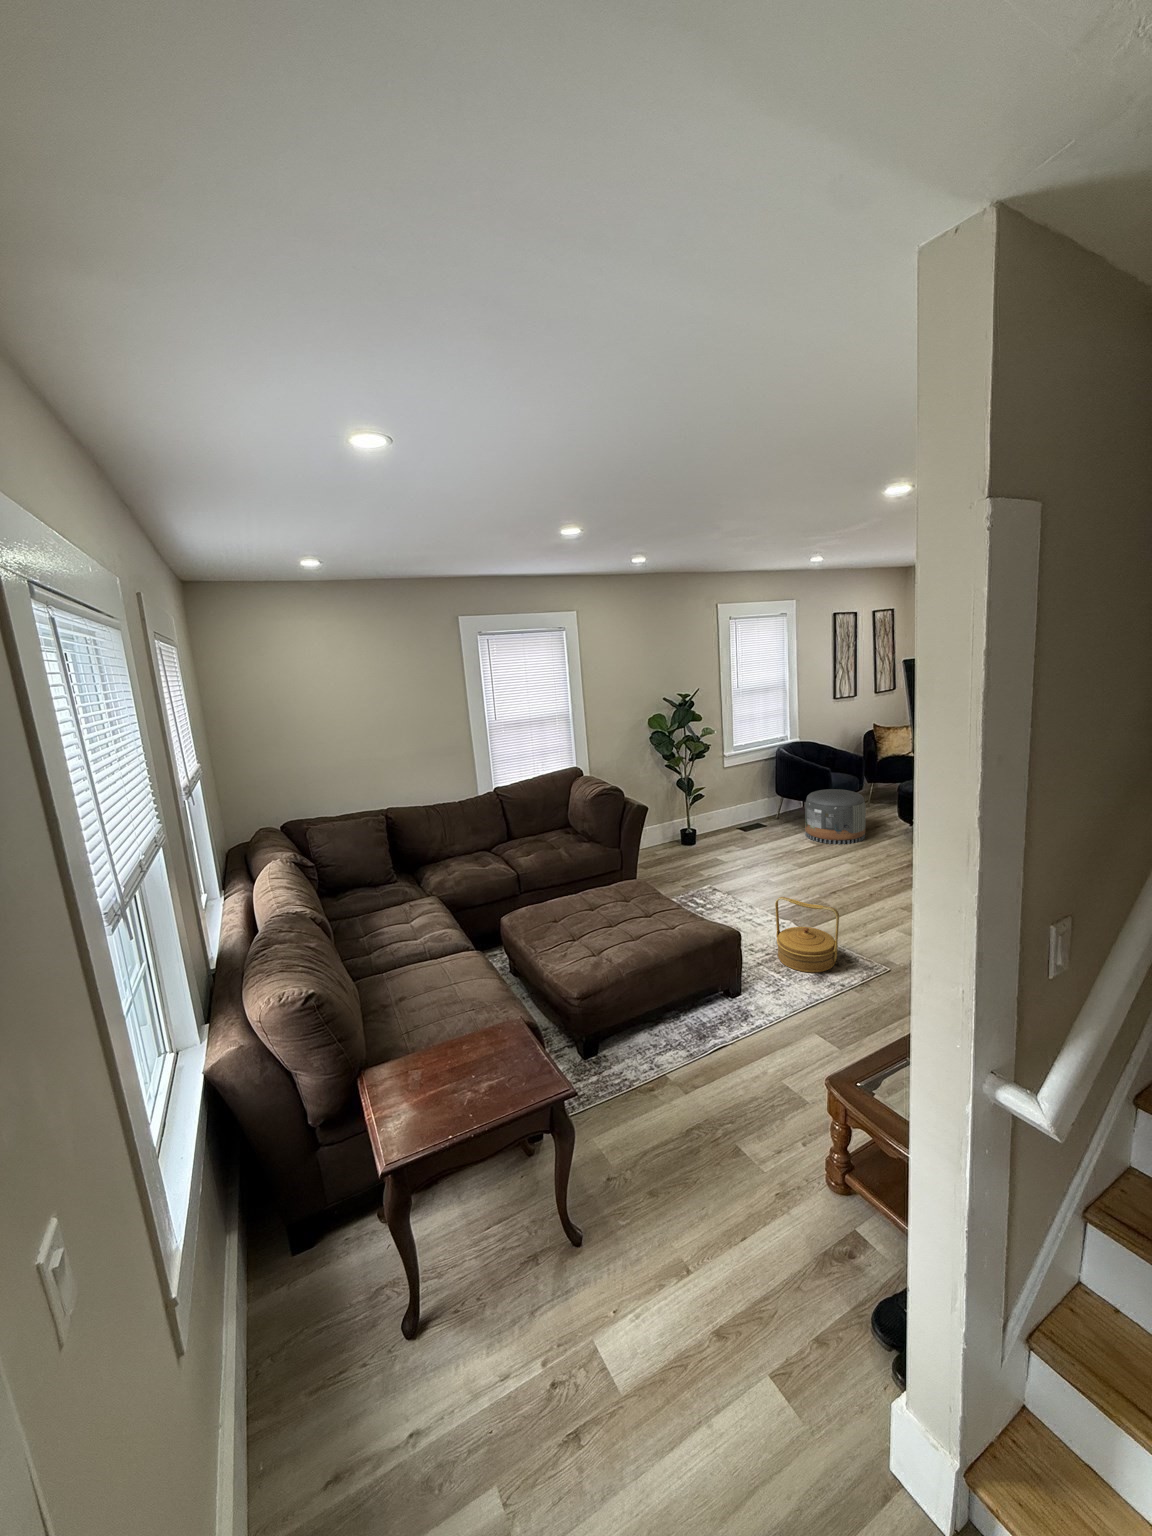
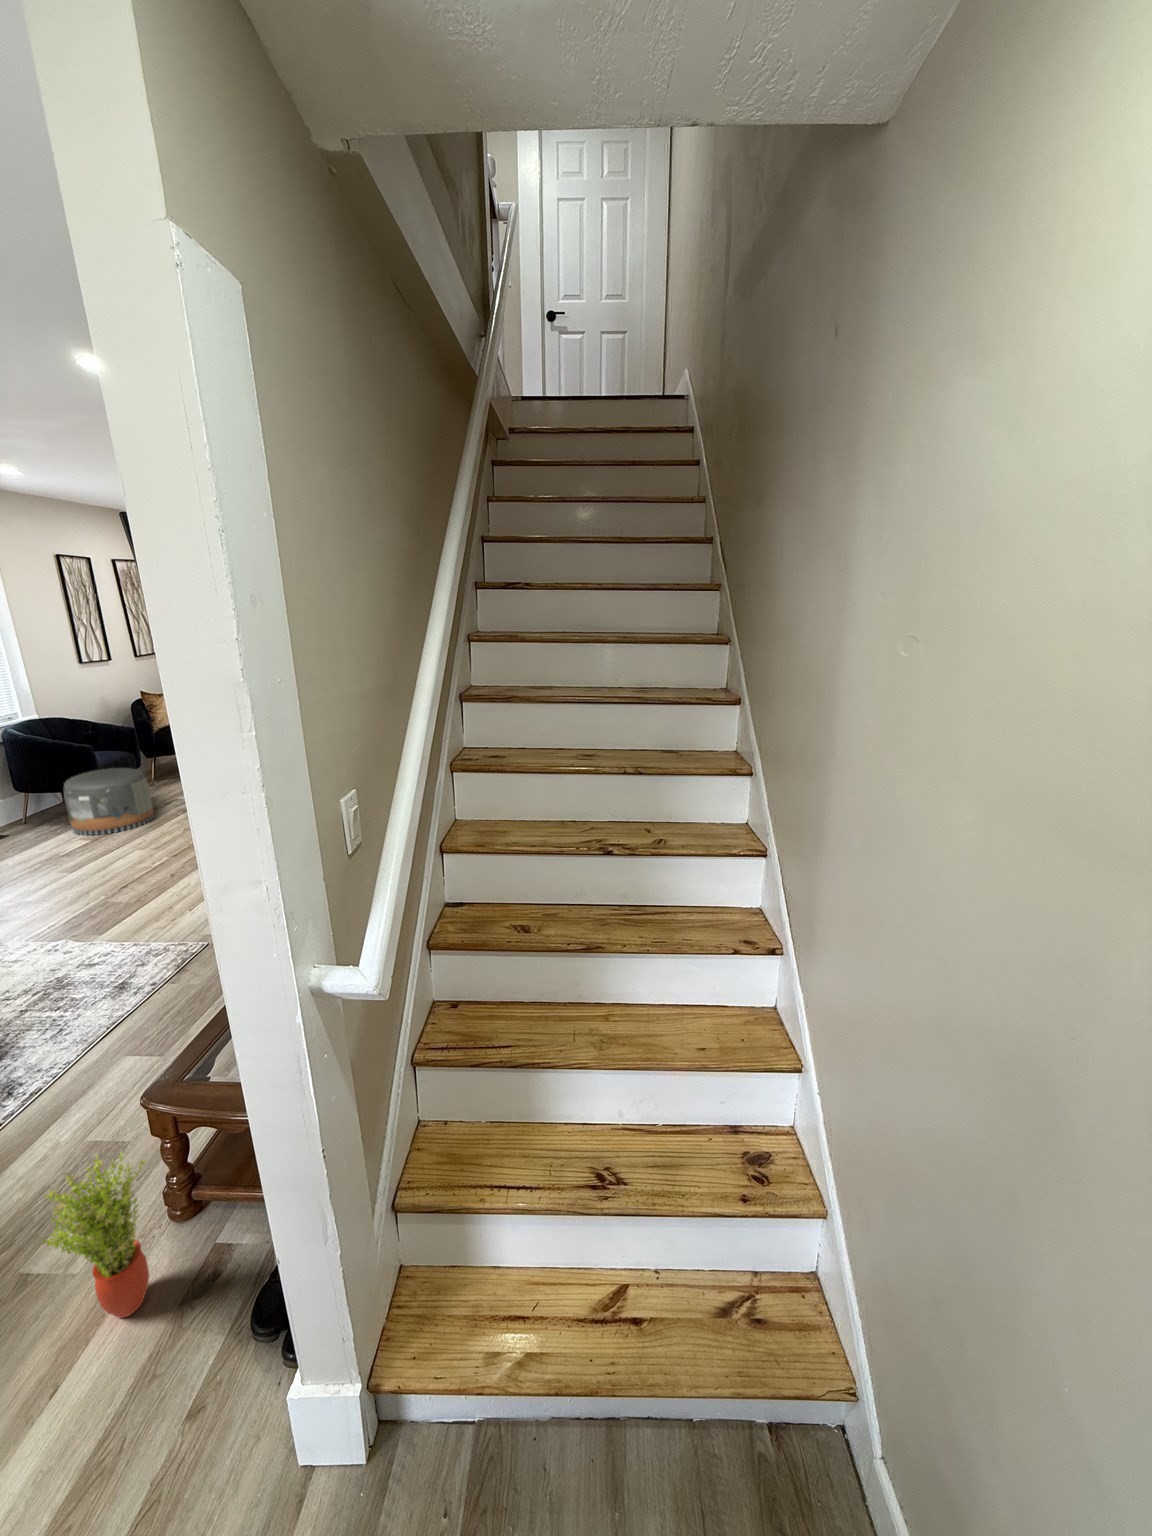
basket: present [775,897,839,973] -> none [32,901,140,996]
potted plant: none [757,1099,825,1234] -> present [42,1152,149,1318]

